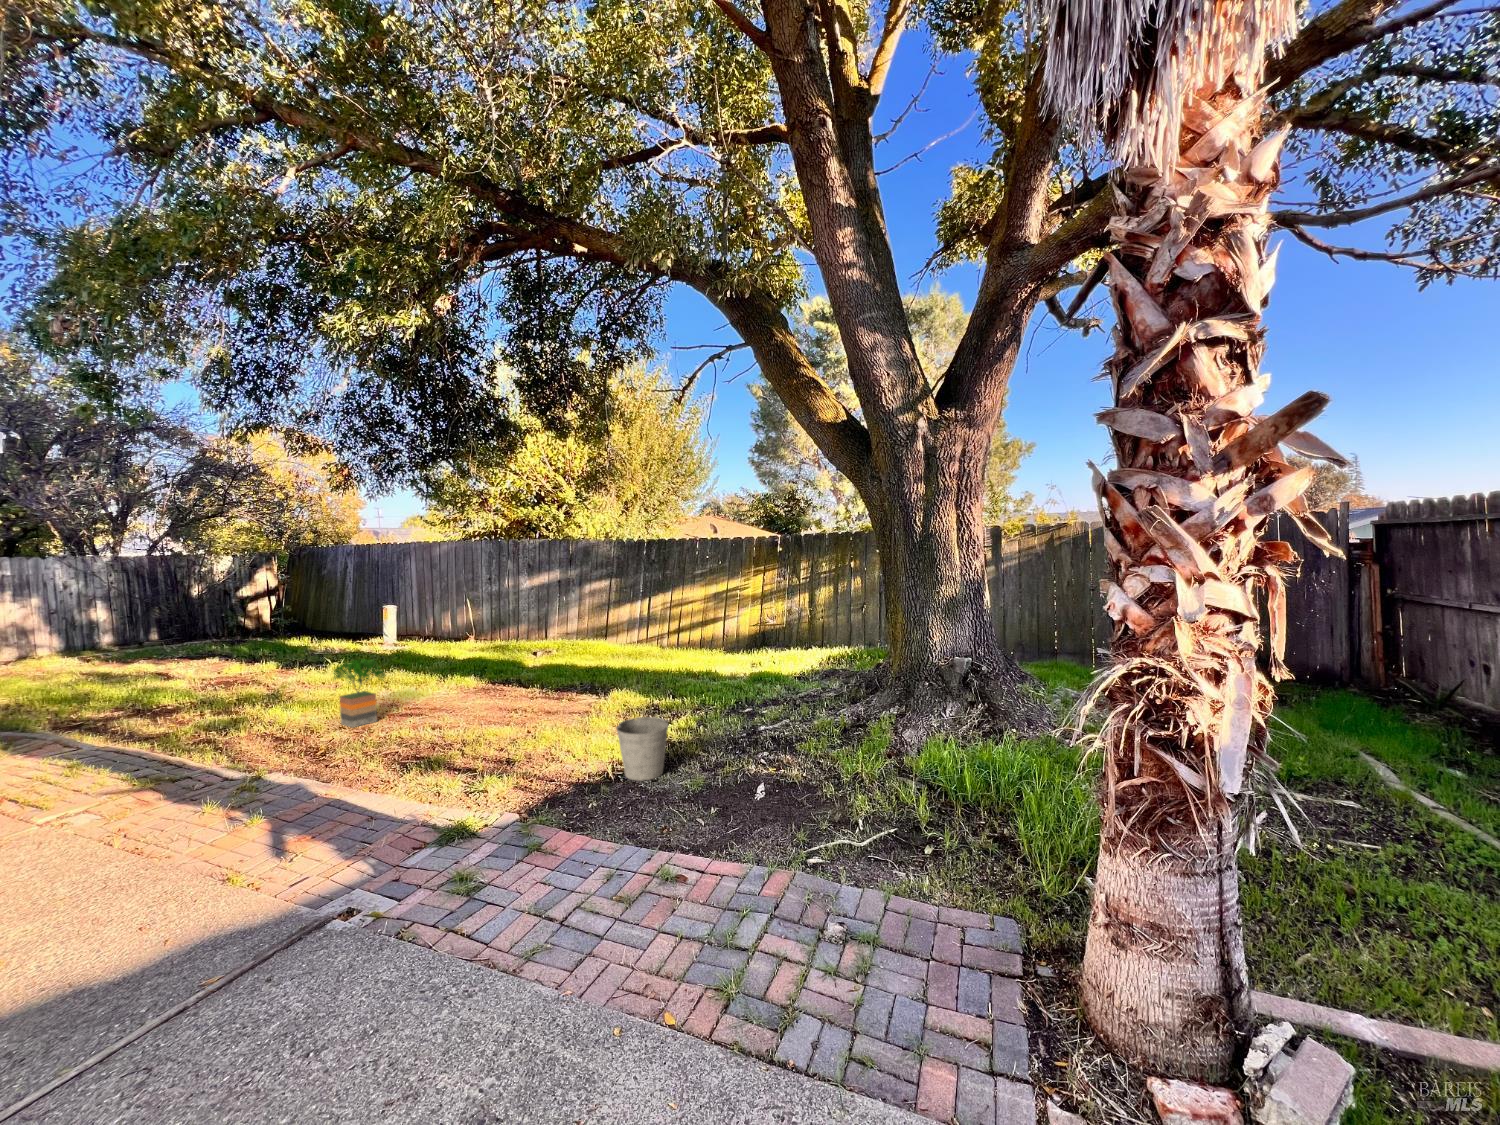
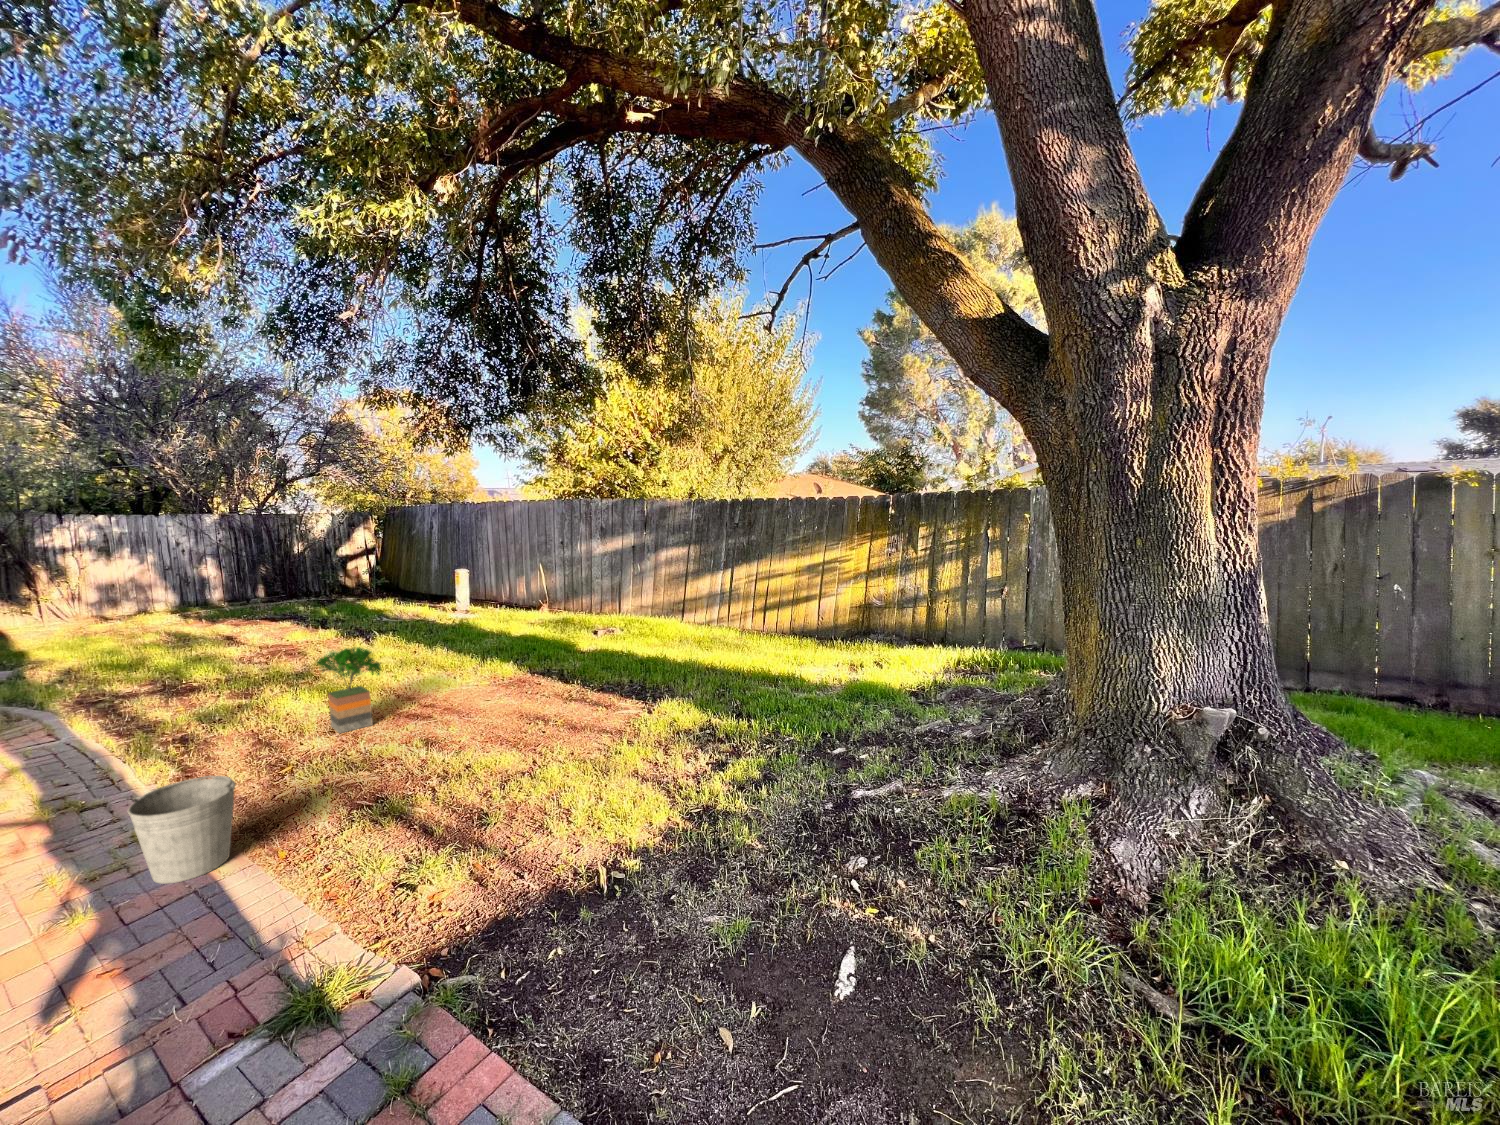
bucket: present [616,717,668,781] -> present [128,776,236,884]

